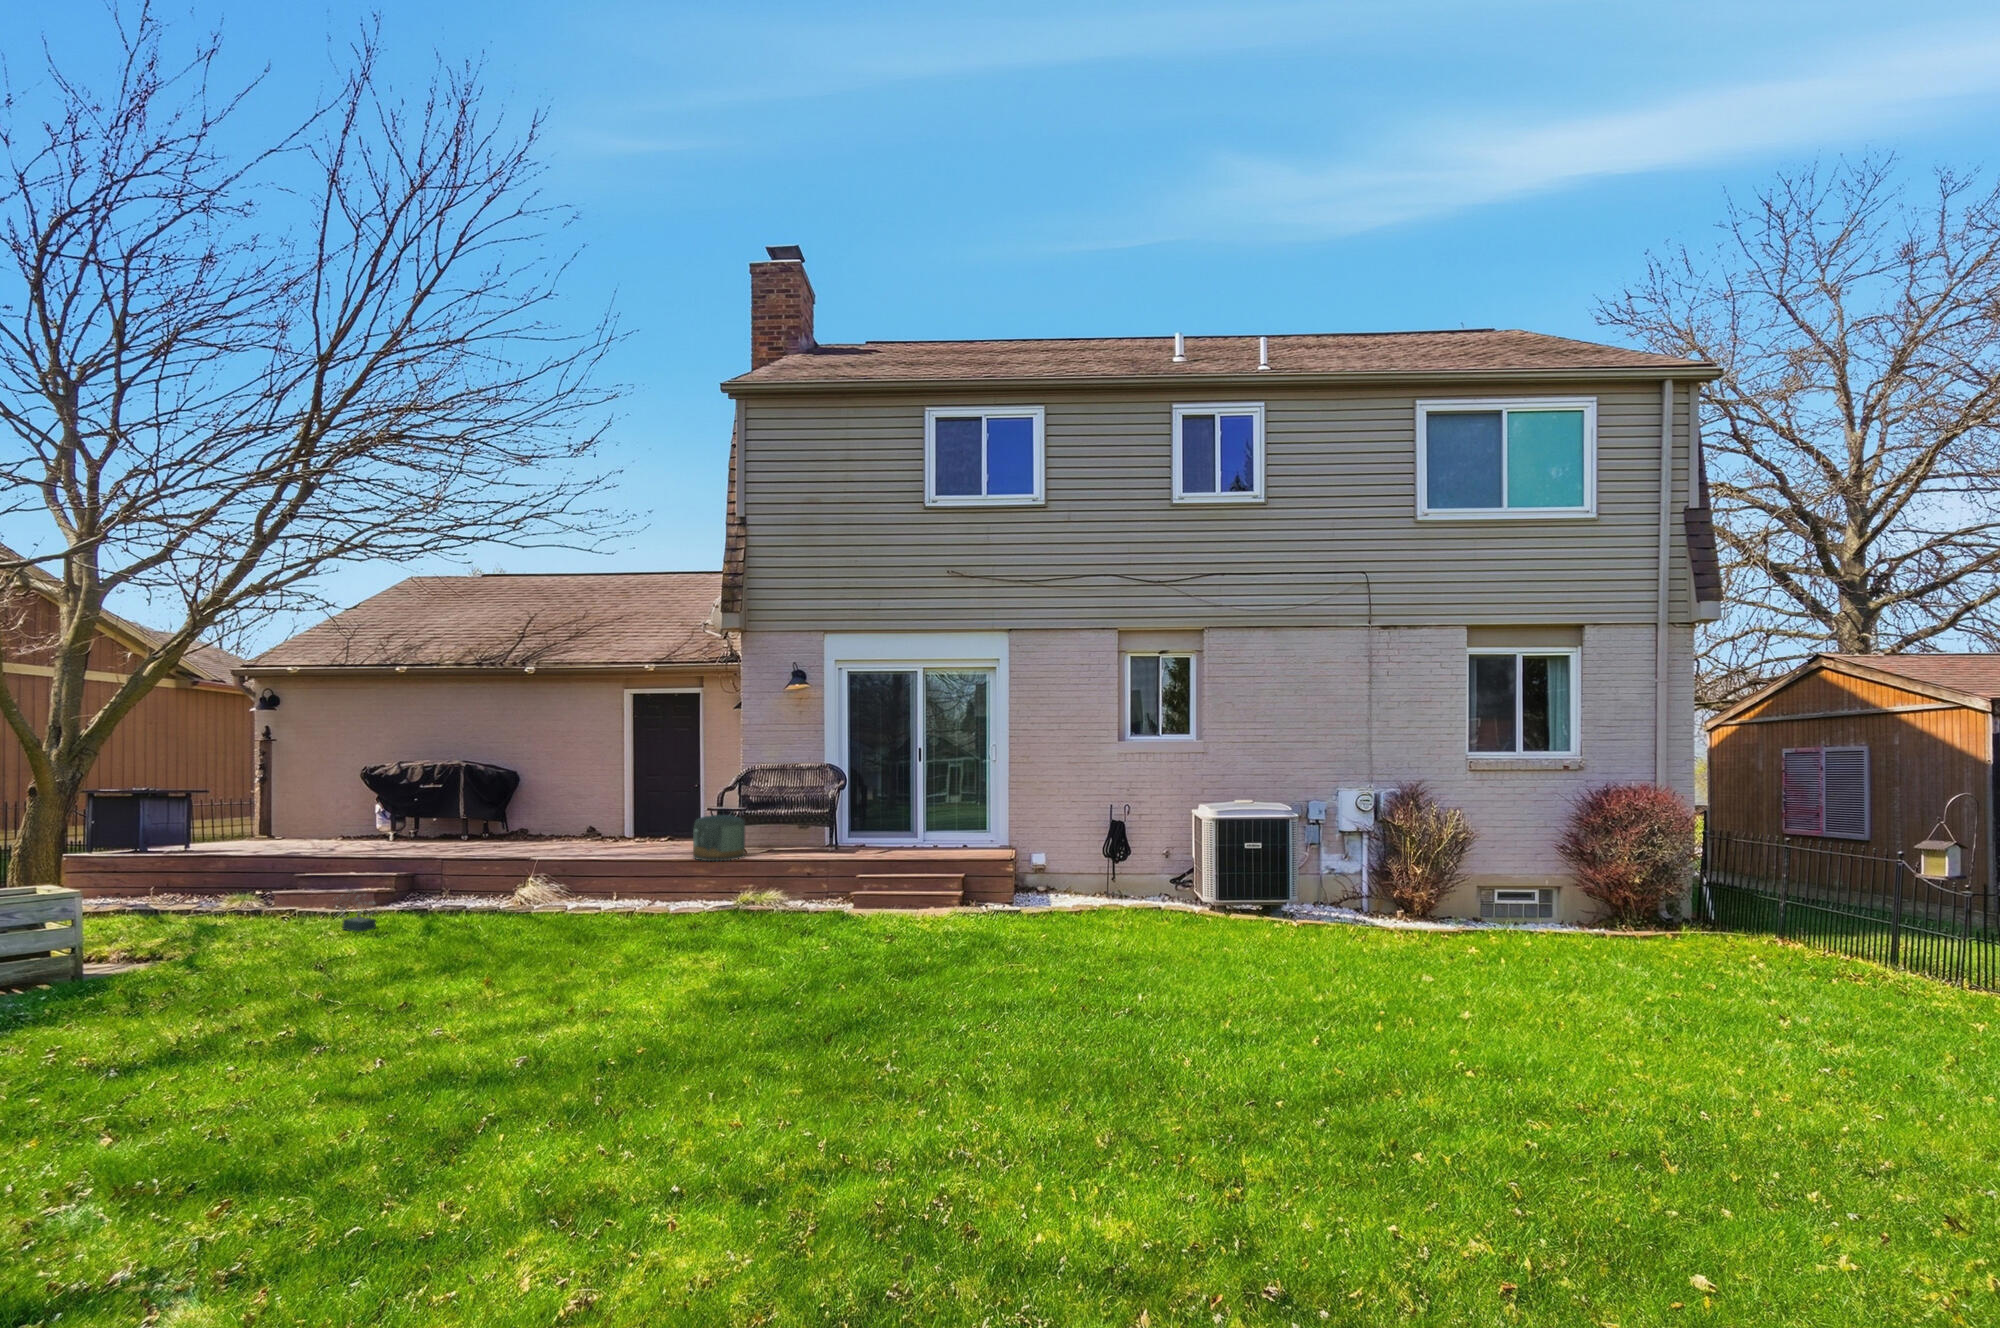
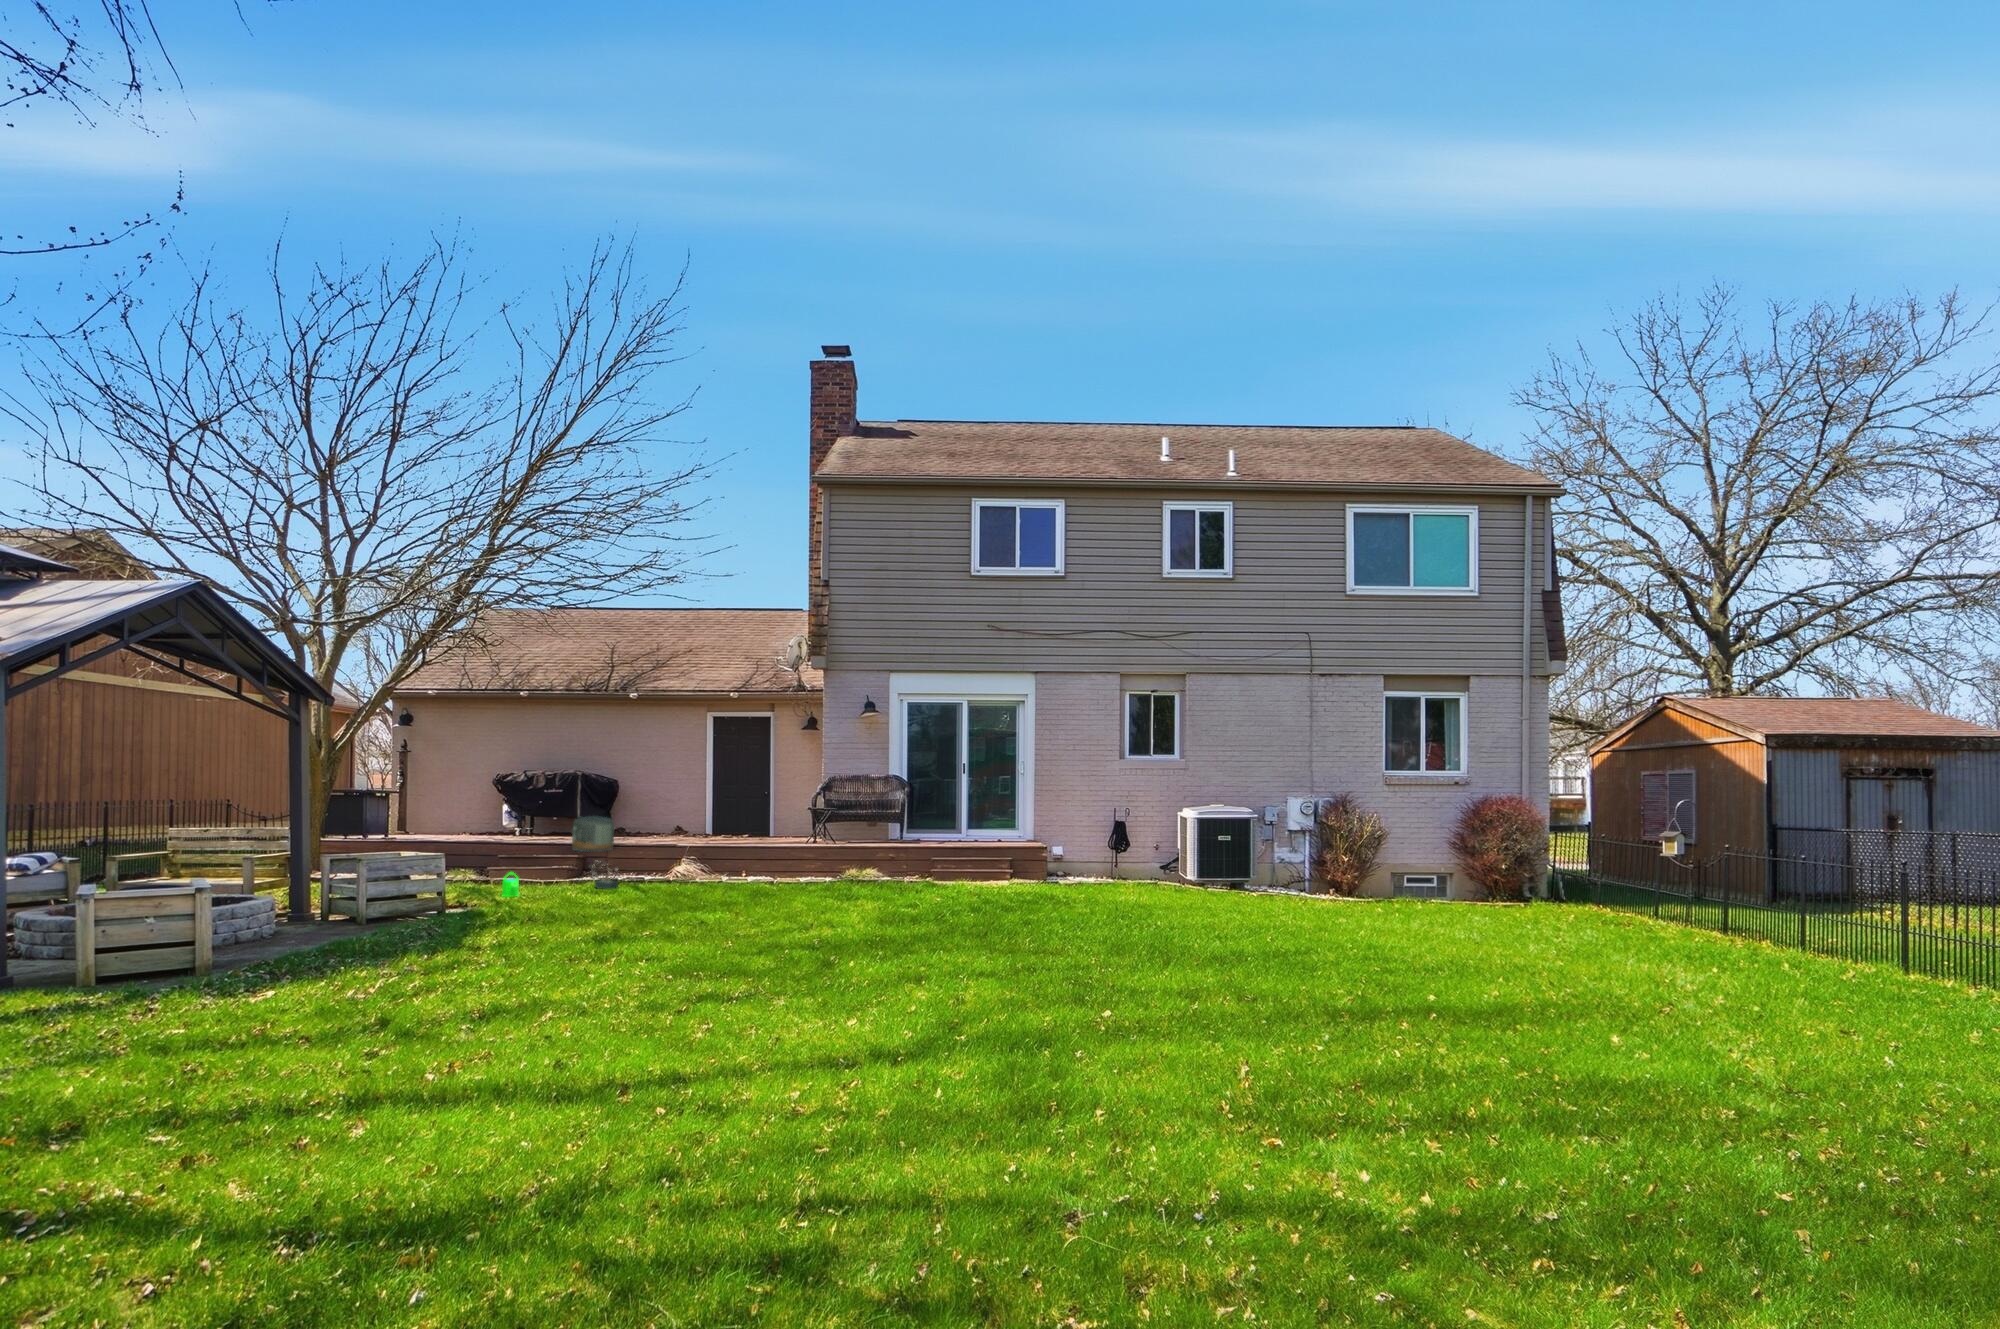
pouf: present [693,815,745,861] -> present [572,816,614,852]
watering can: none [186,911,219,948] -> present [502,872,519,897]

